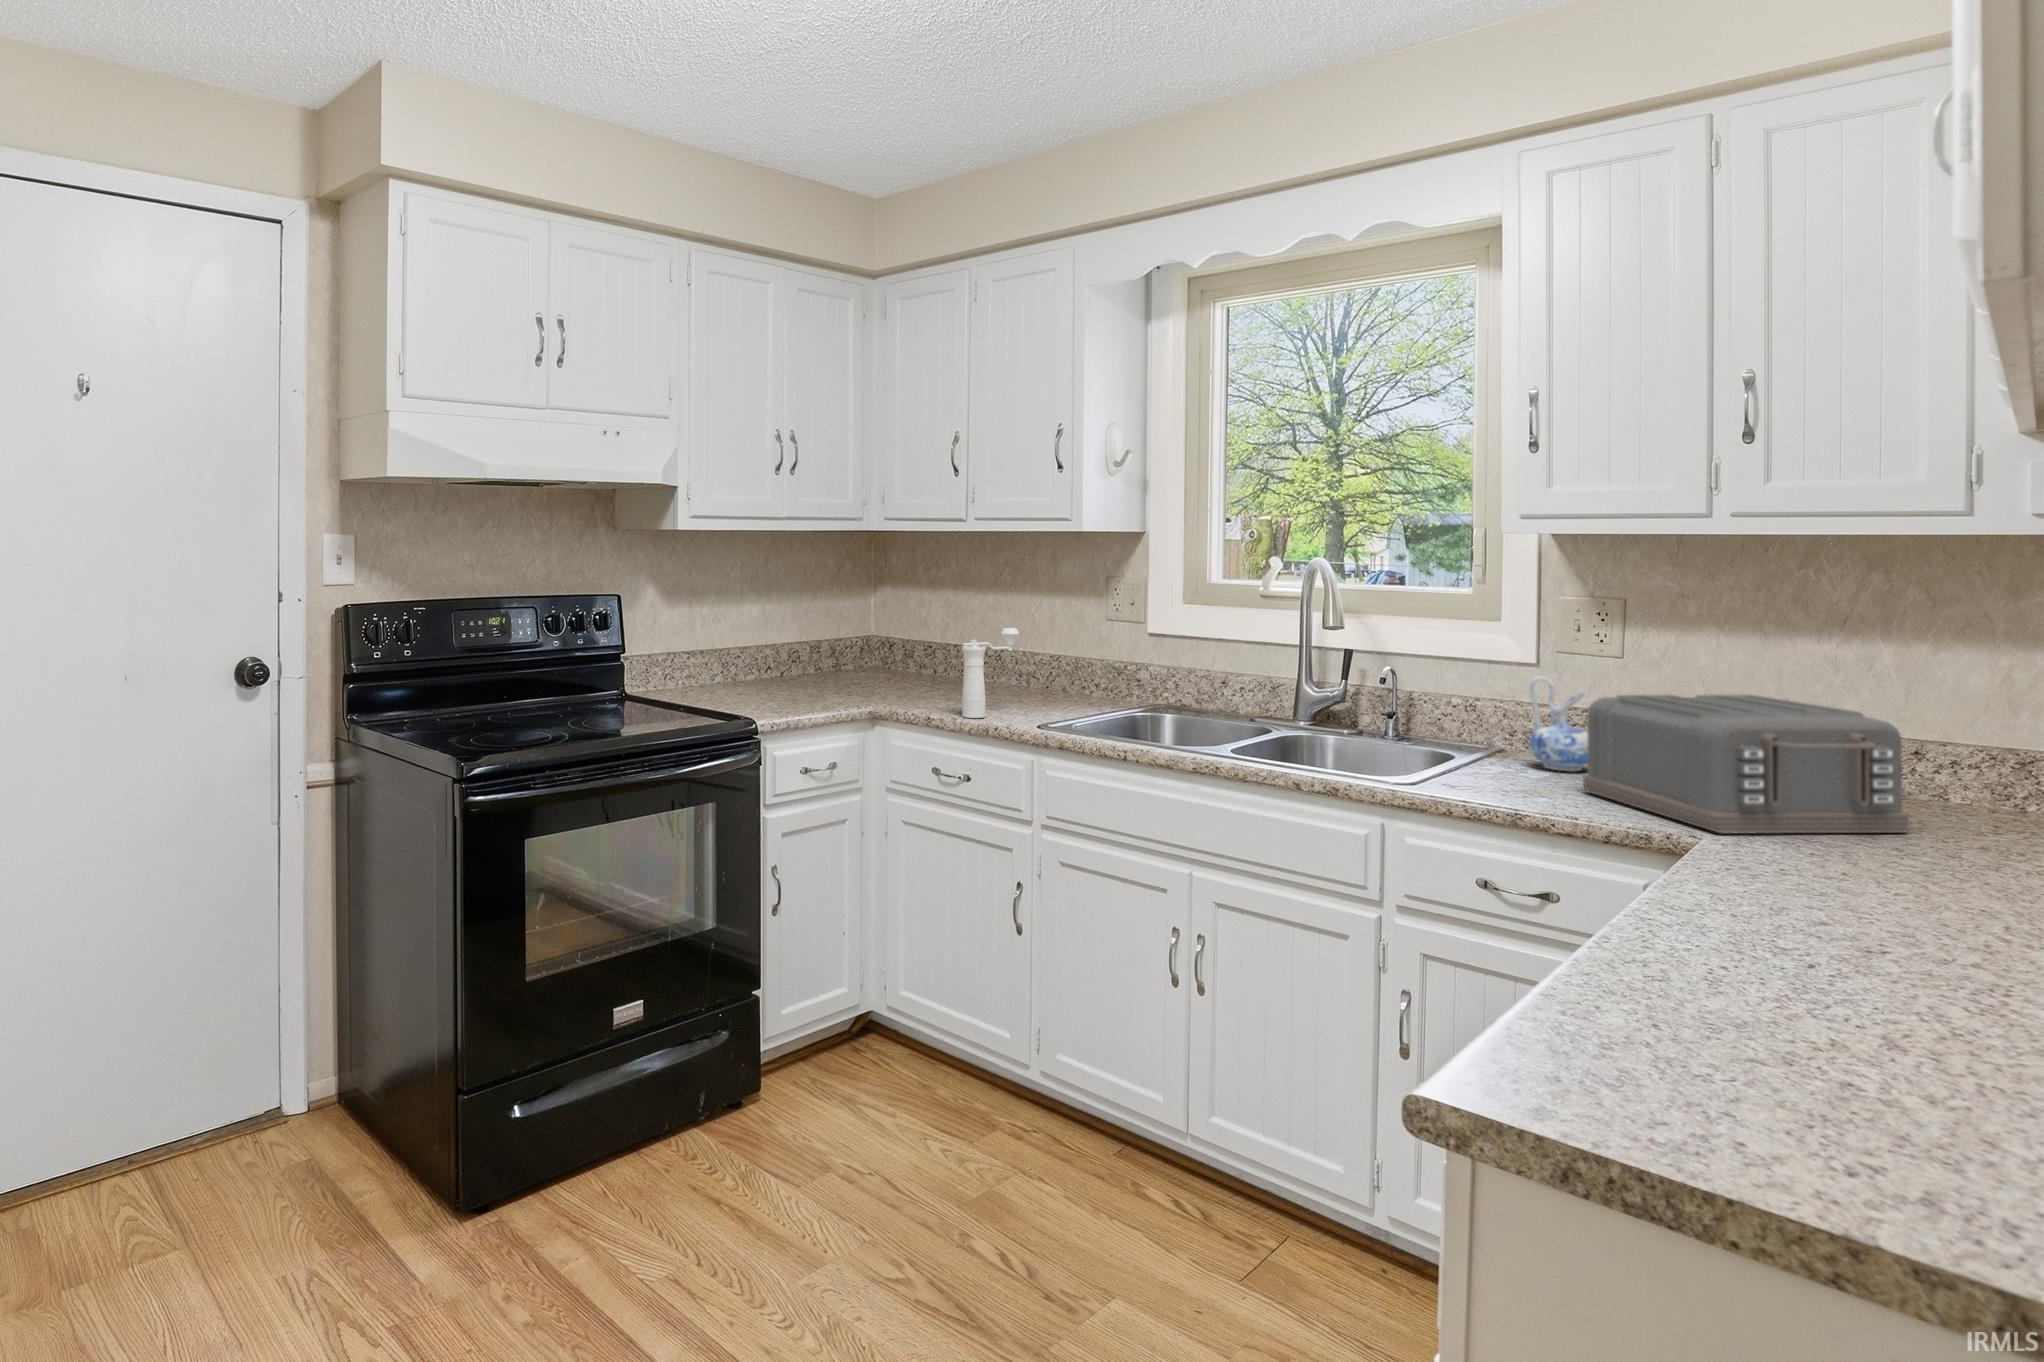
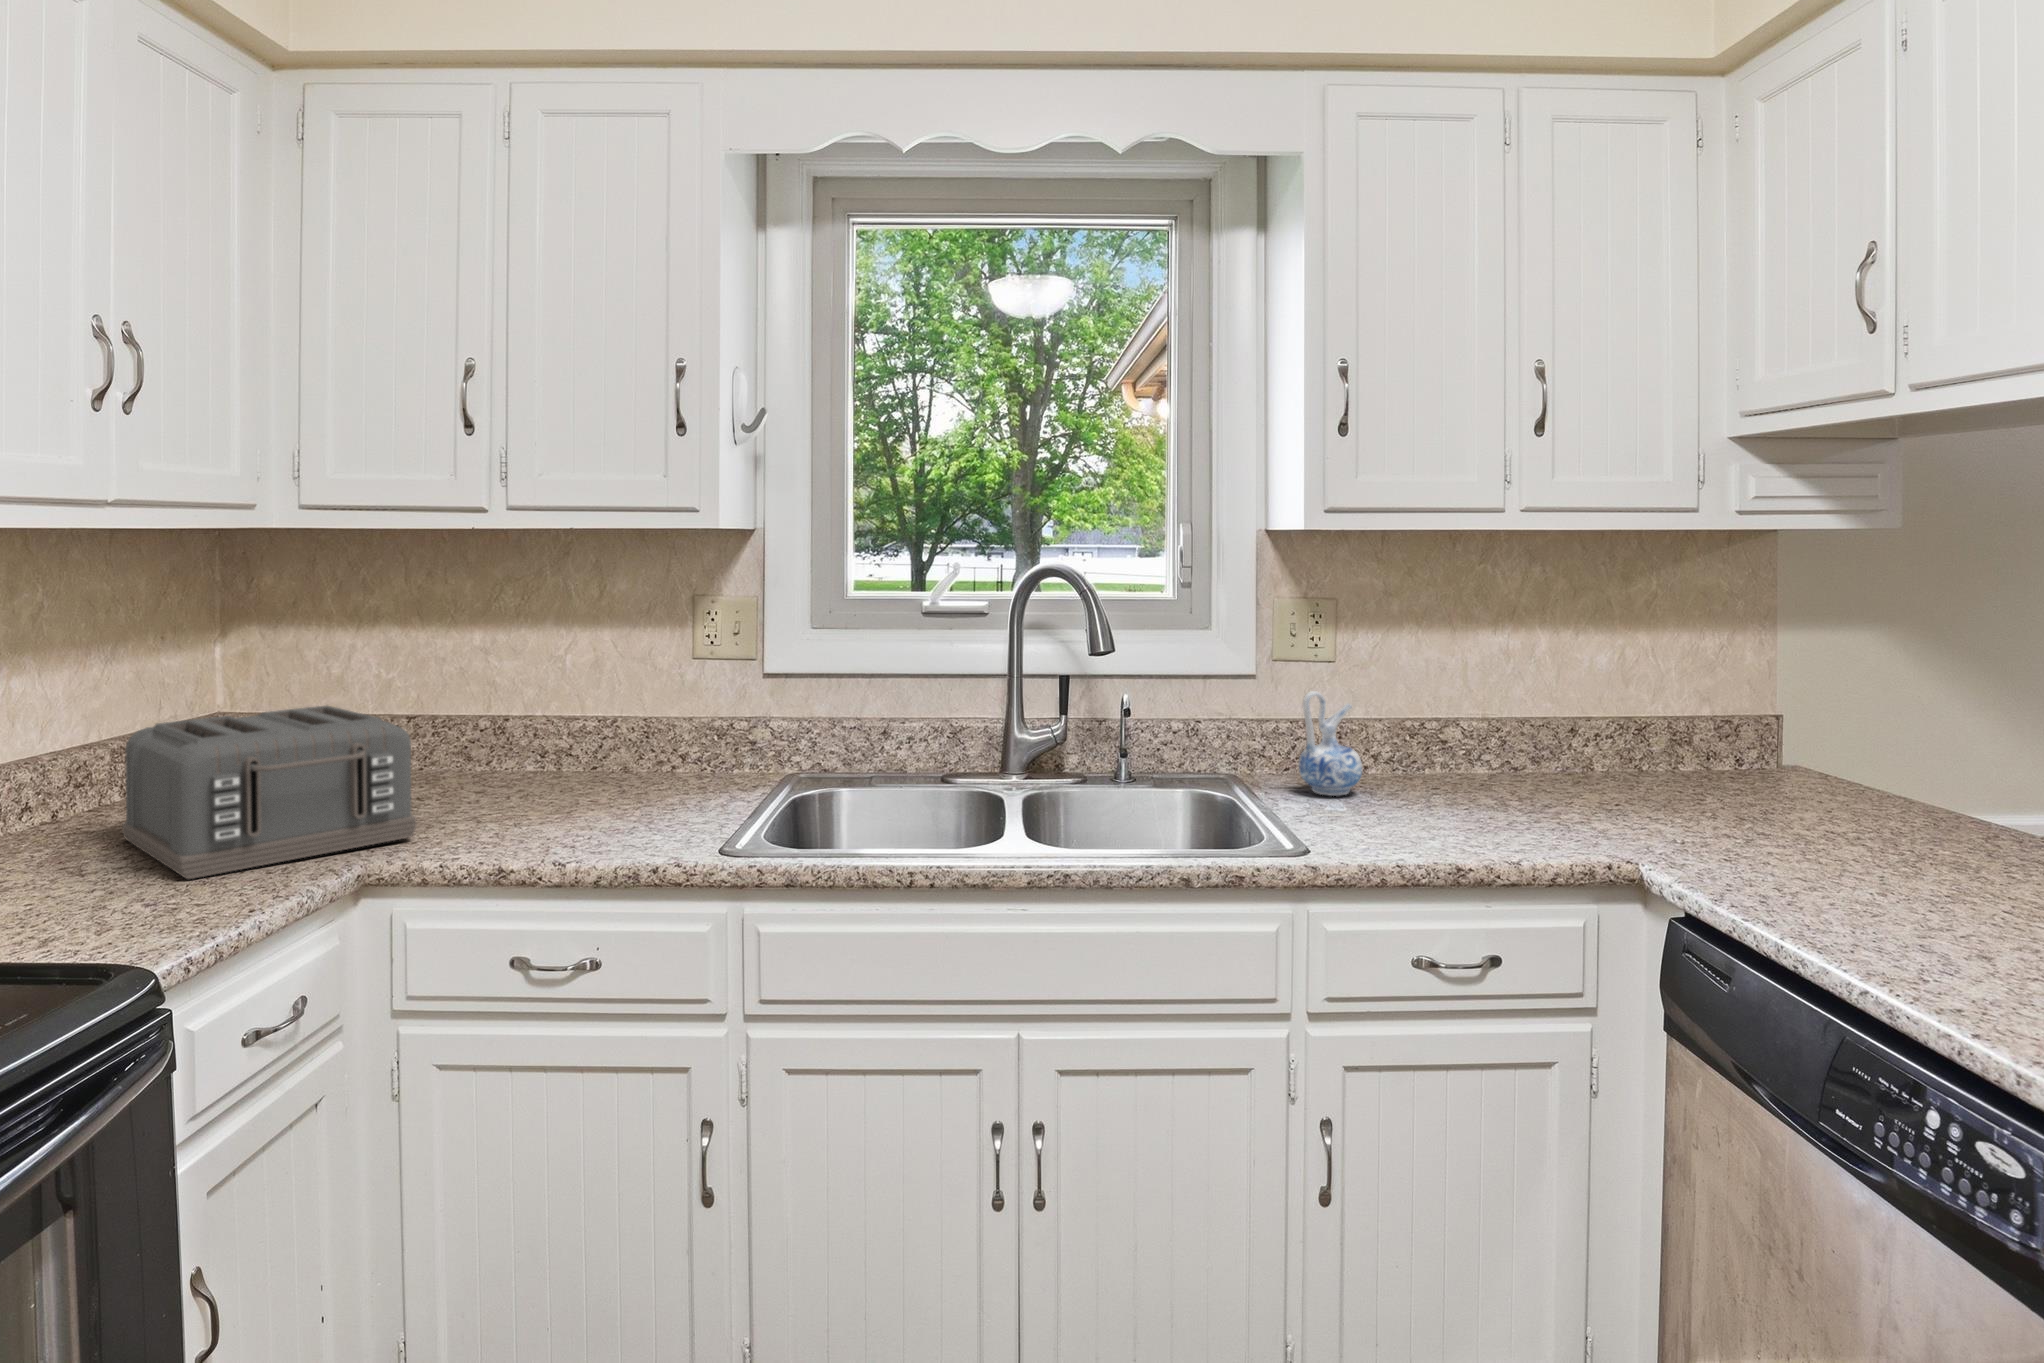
pepper mill: present [962,628,1019,718] -> none [543,687,624,849]
toaster: present [1583,695,1910,834] -> present [122,706,416,879]

